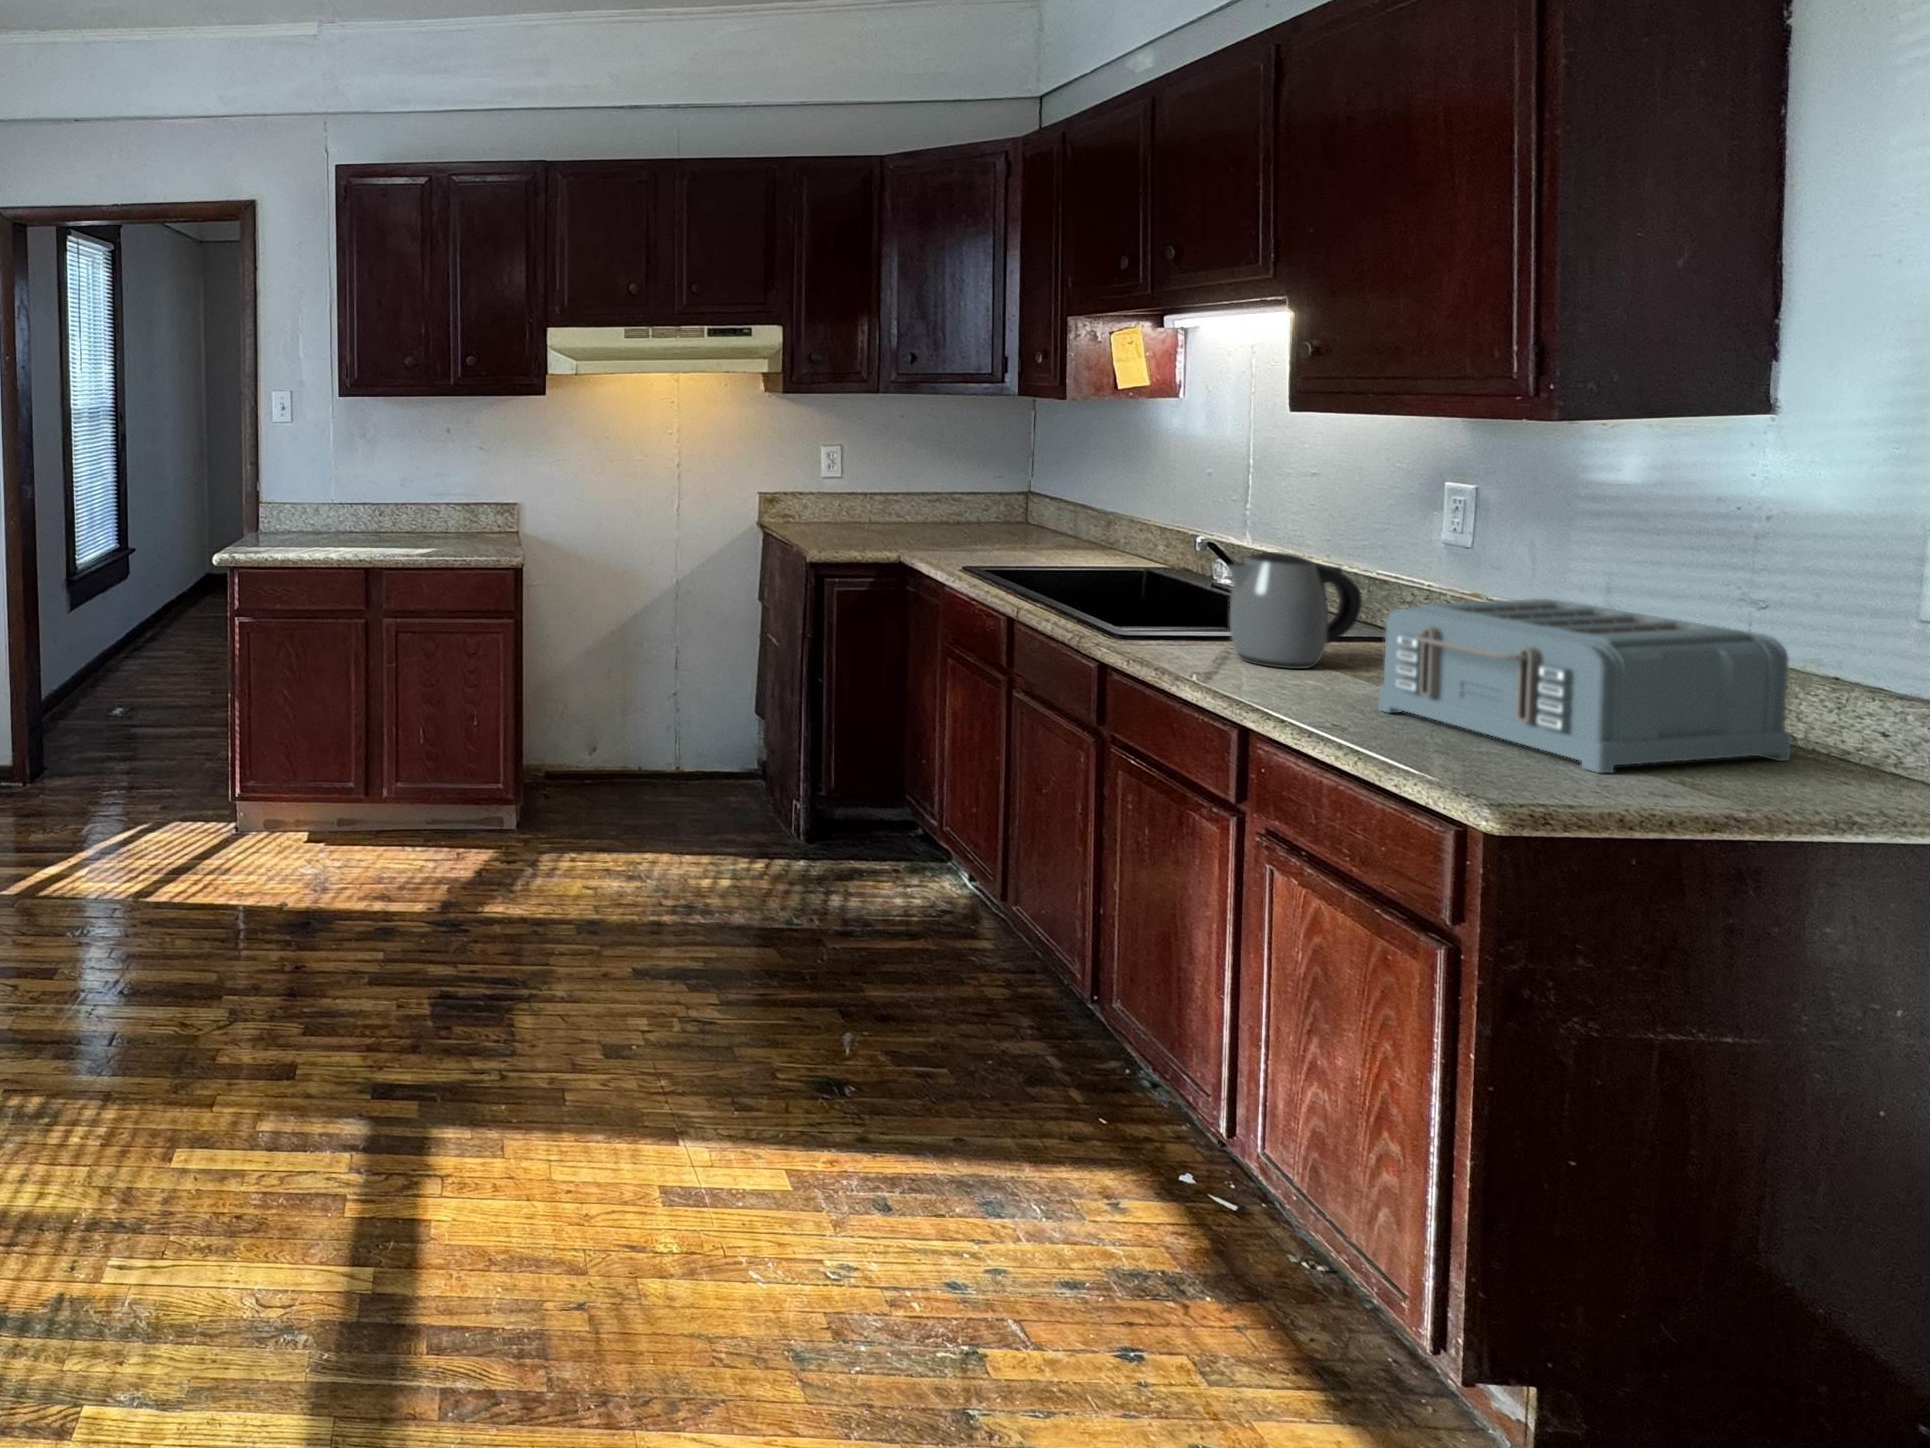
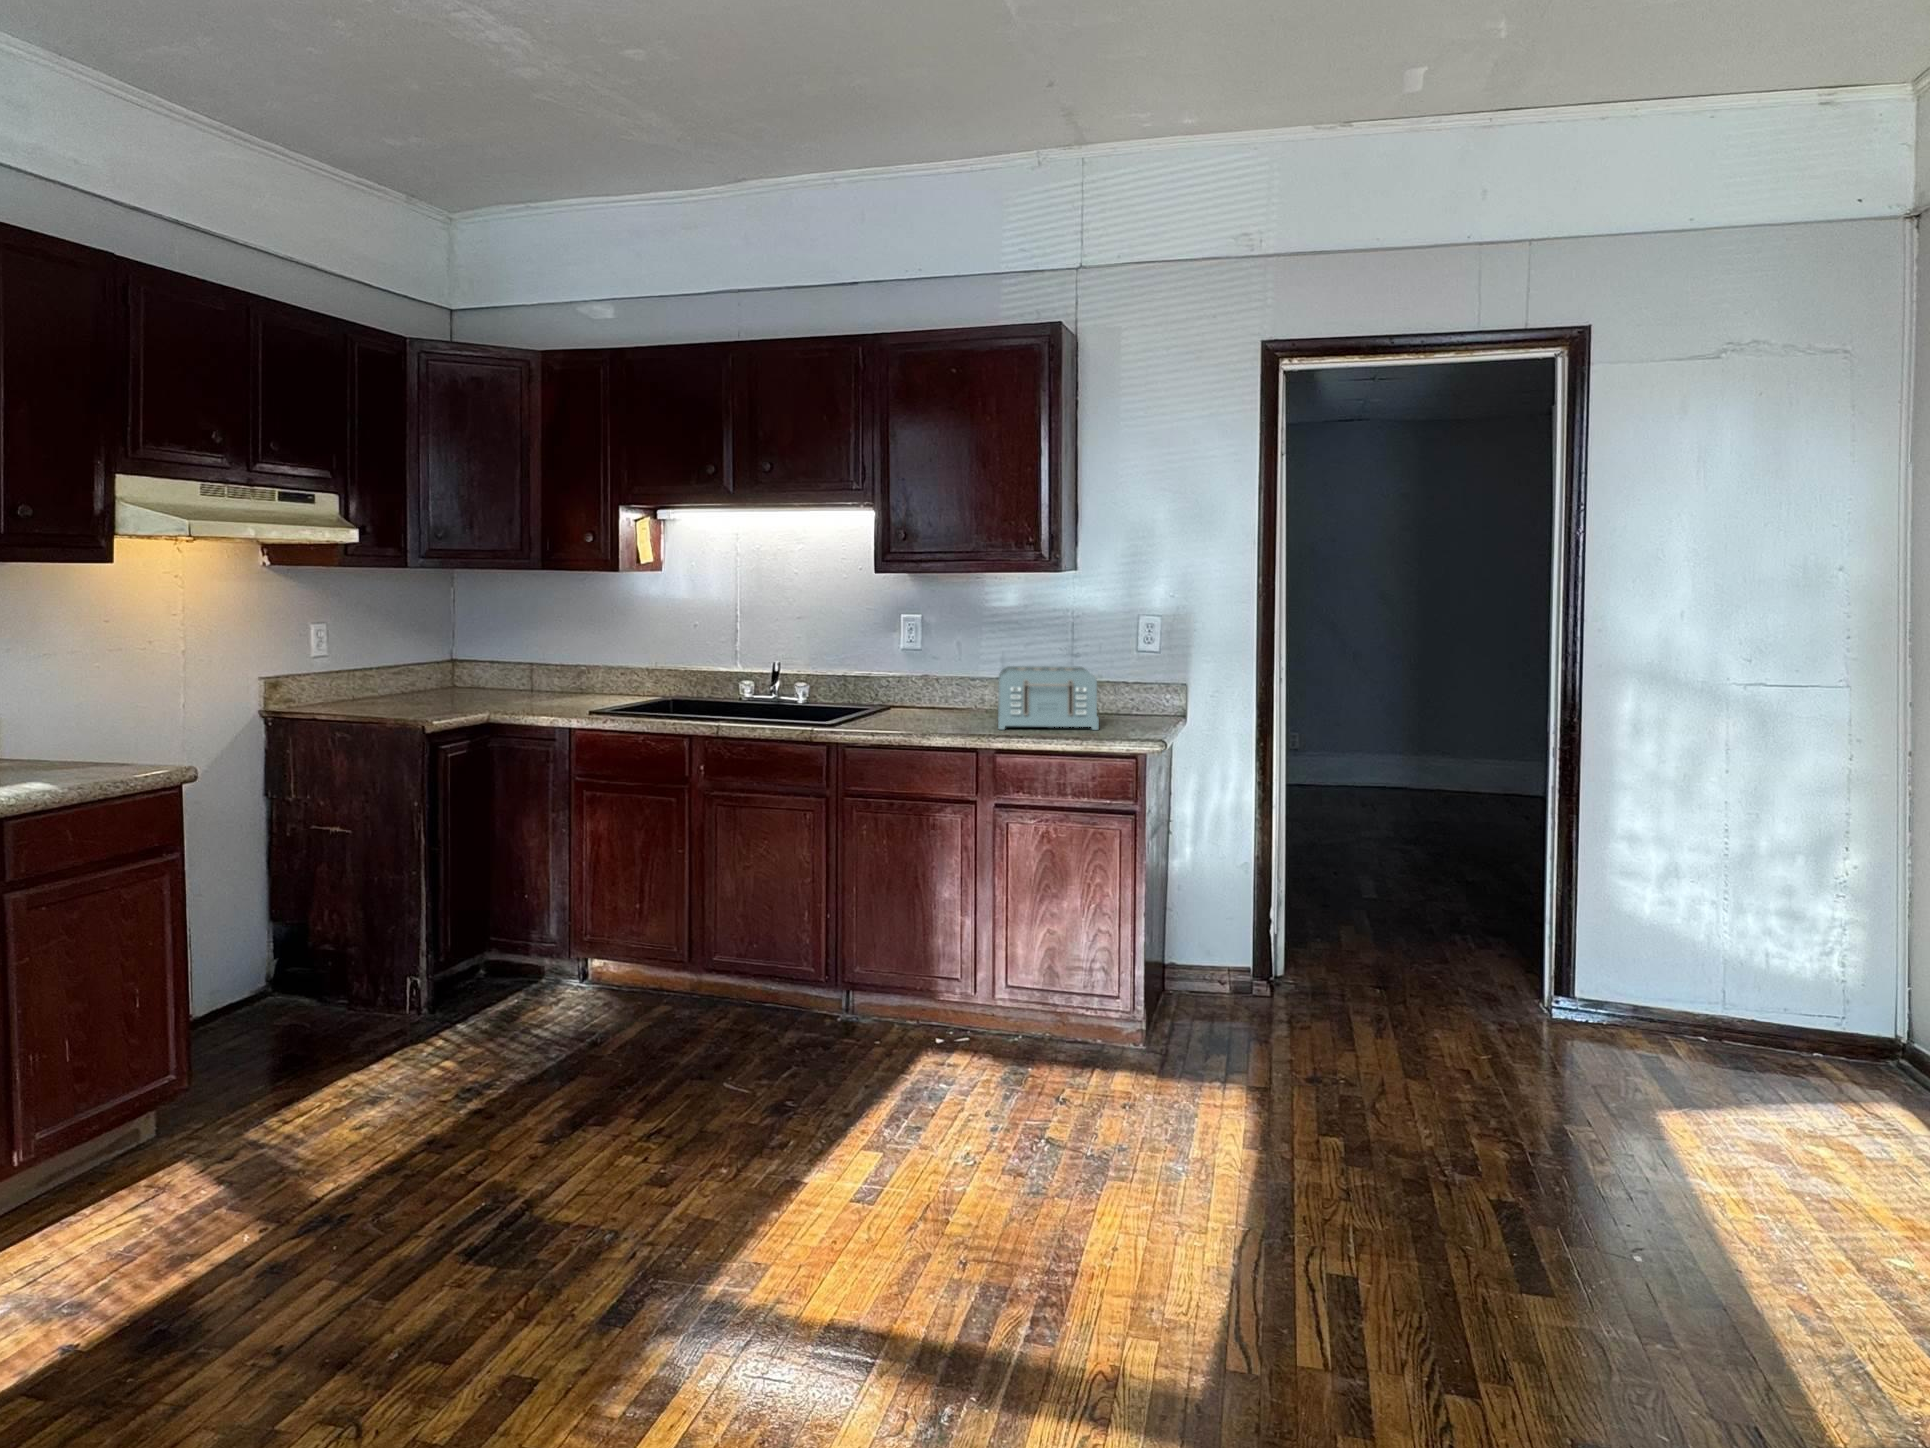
kettle: present [1228,552,1362,669] -> none [878,659,924,727]

